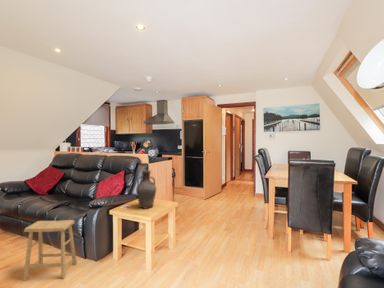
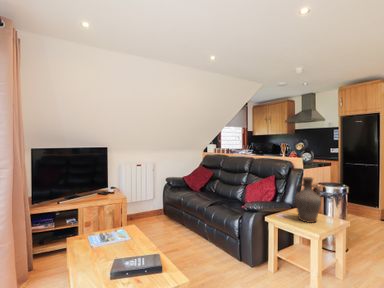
footstool: present [23,220,77,280] -> none [193,215,233,274]

